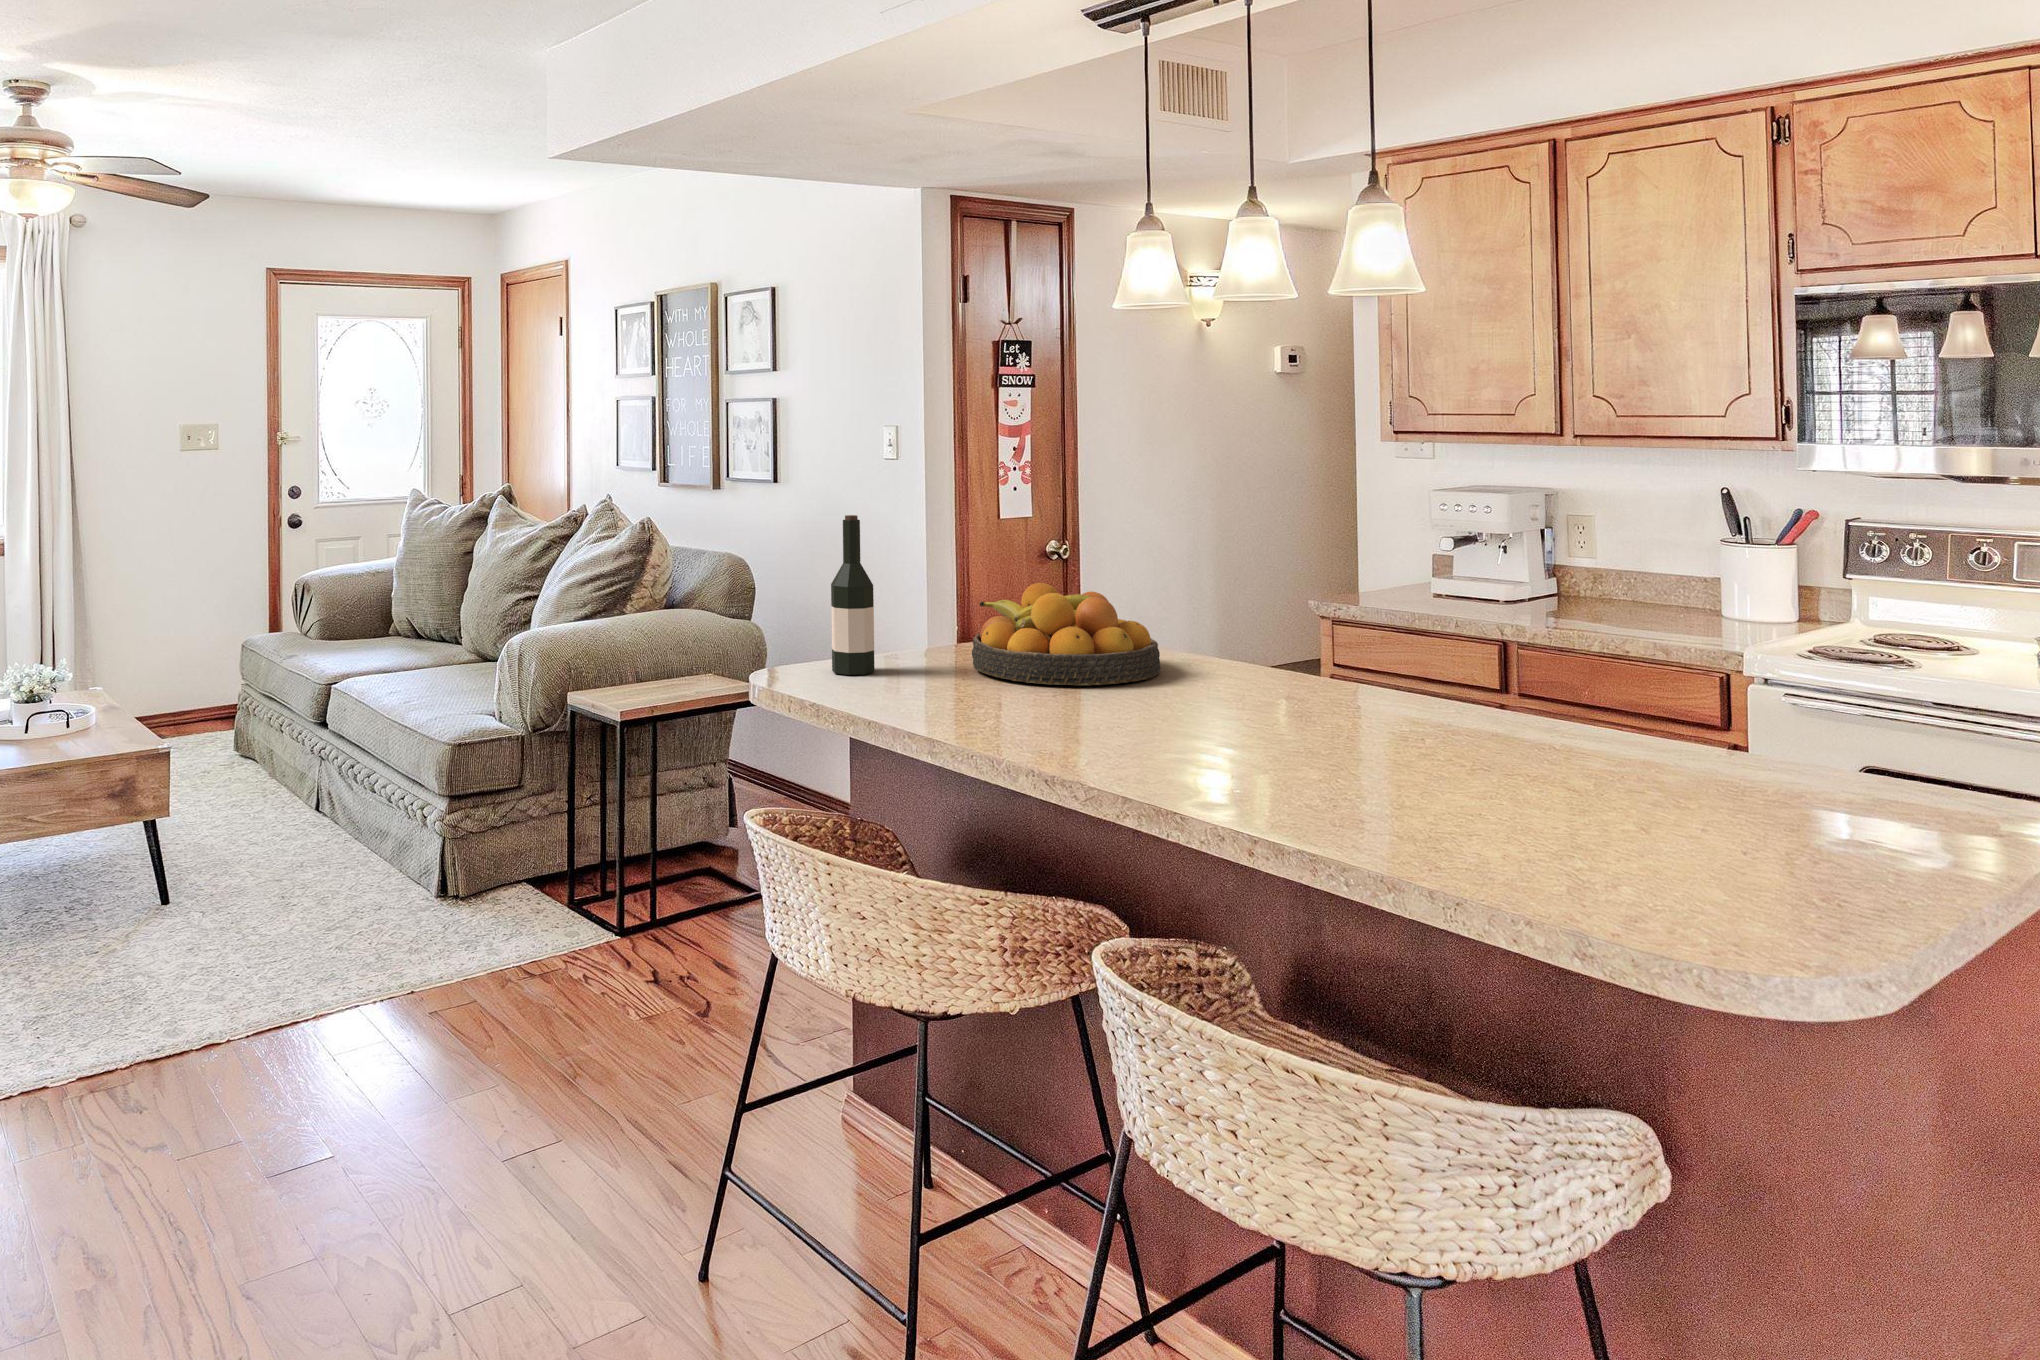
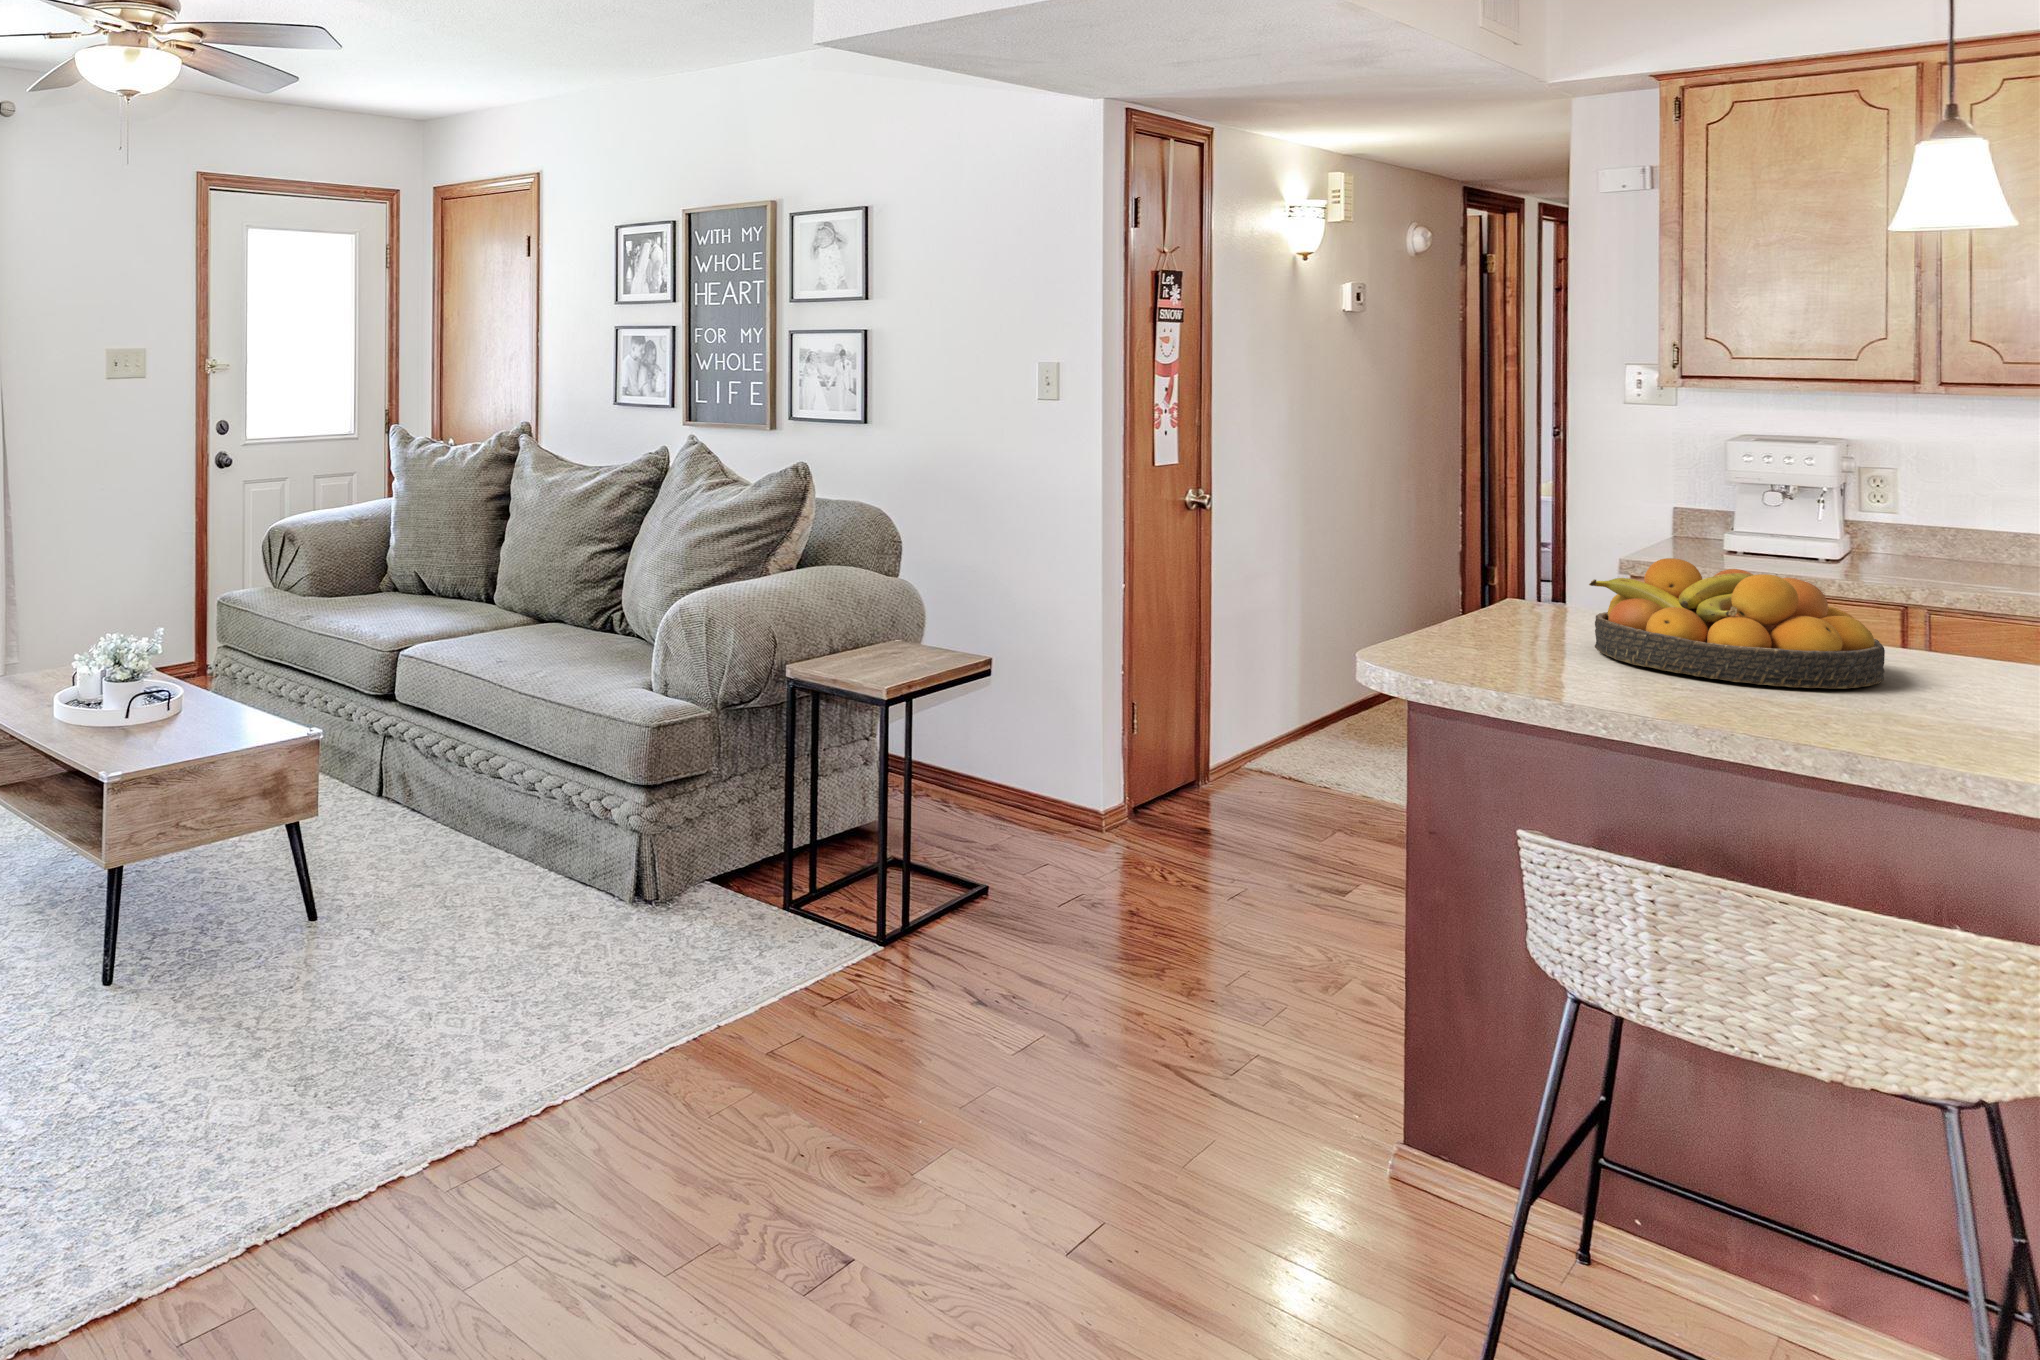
wine bottle: present [831,515,875,675] -> none [1451,476,1513,672]

